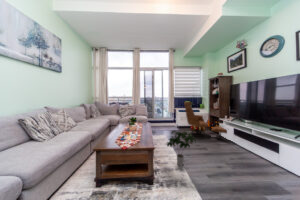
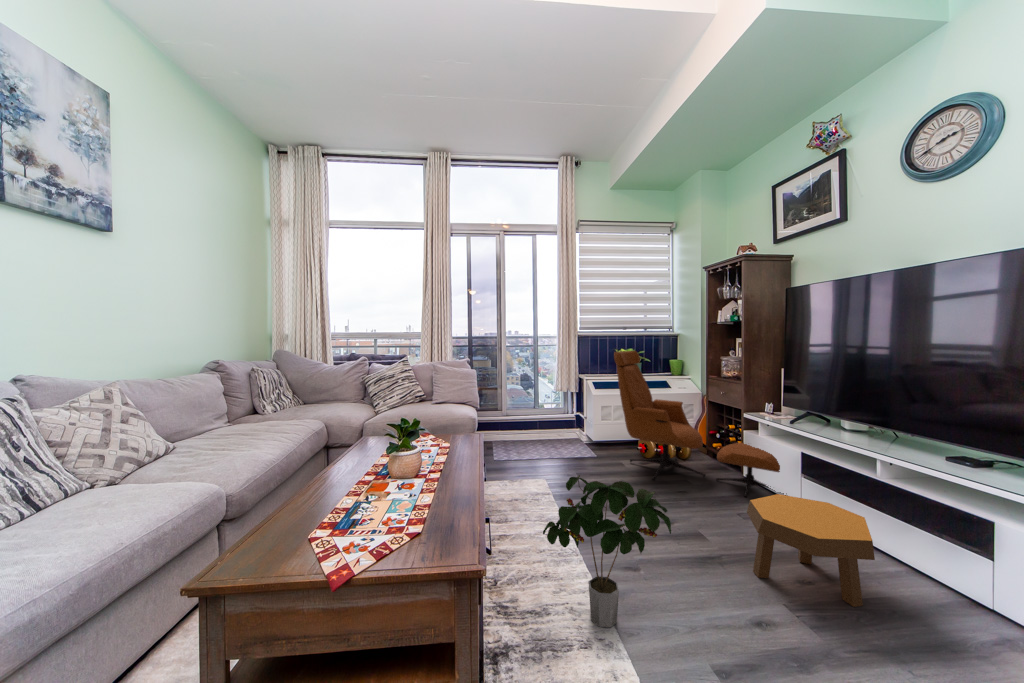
footstool: none [217,138,247,163] -> present [747,494,875,607]

